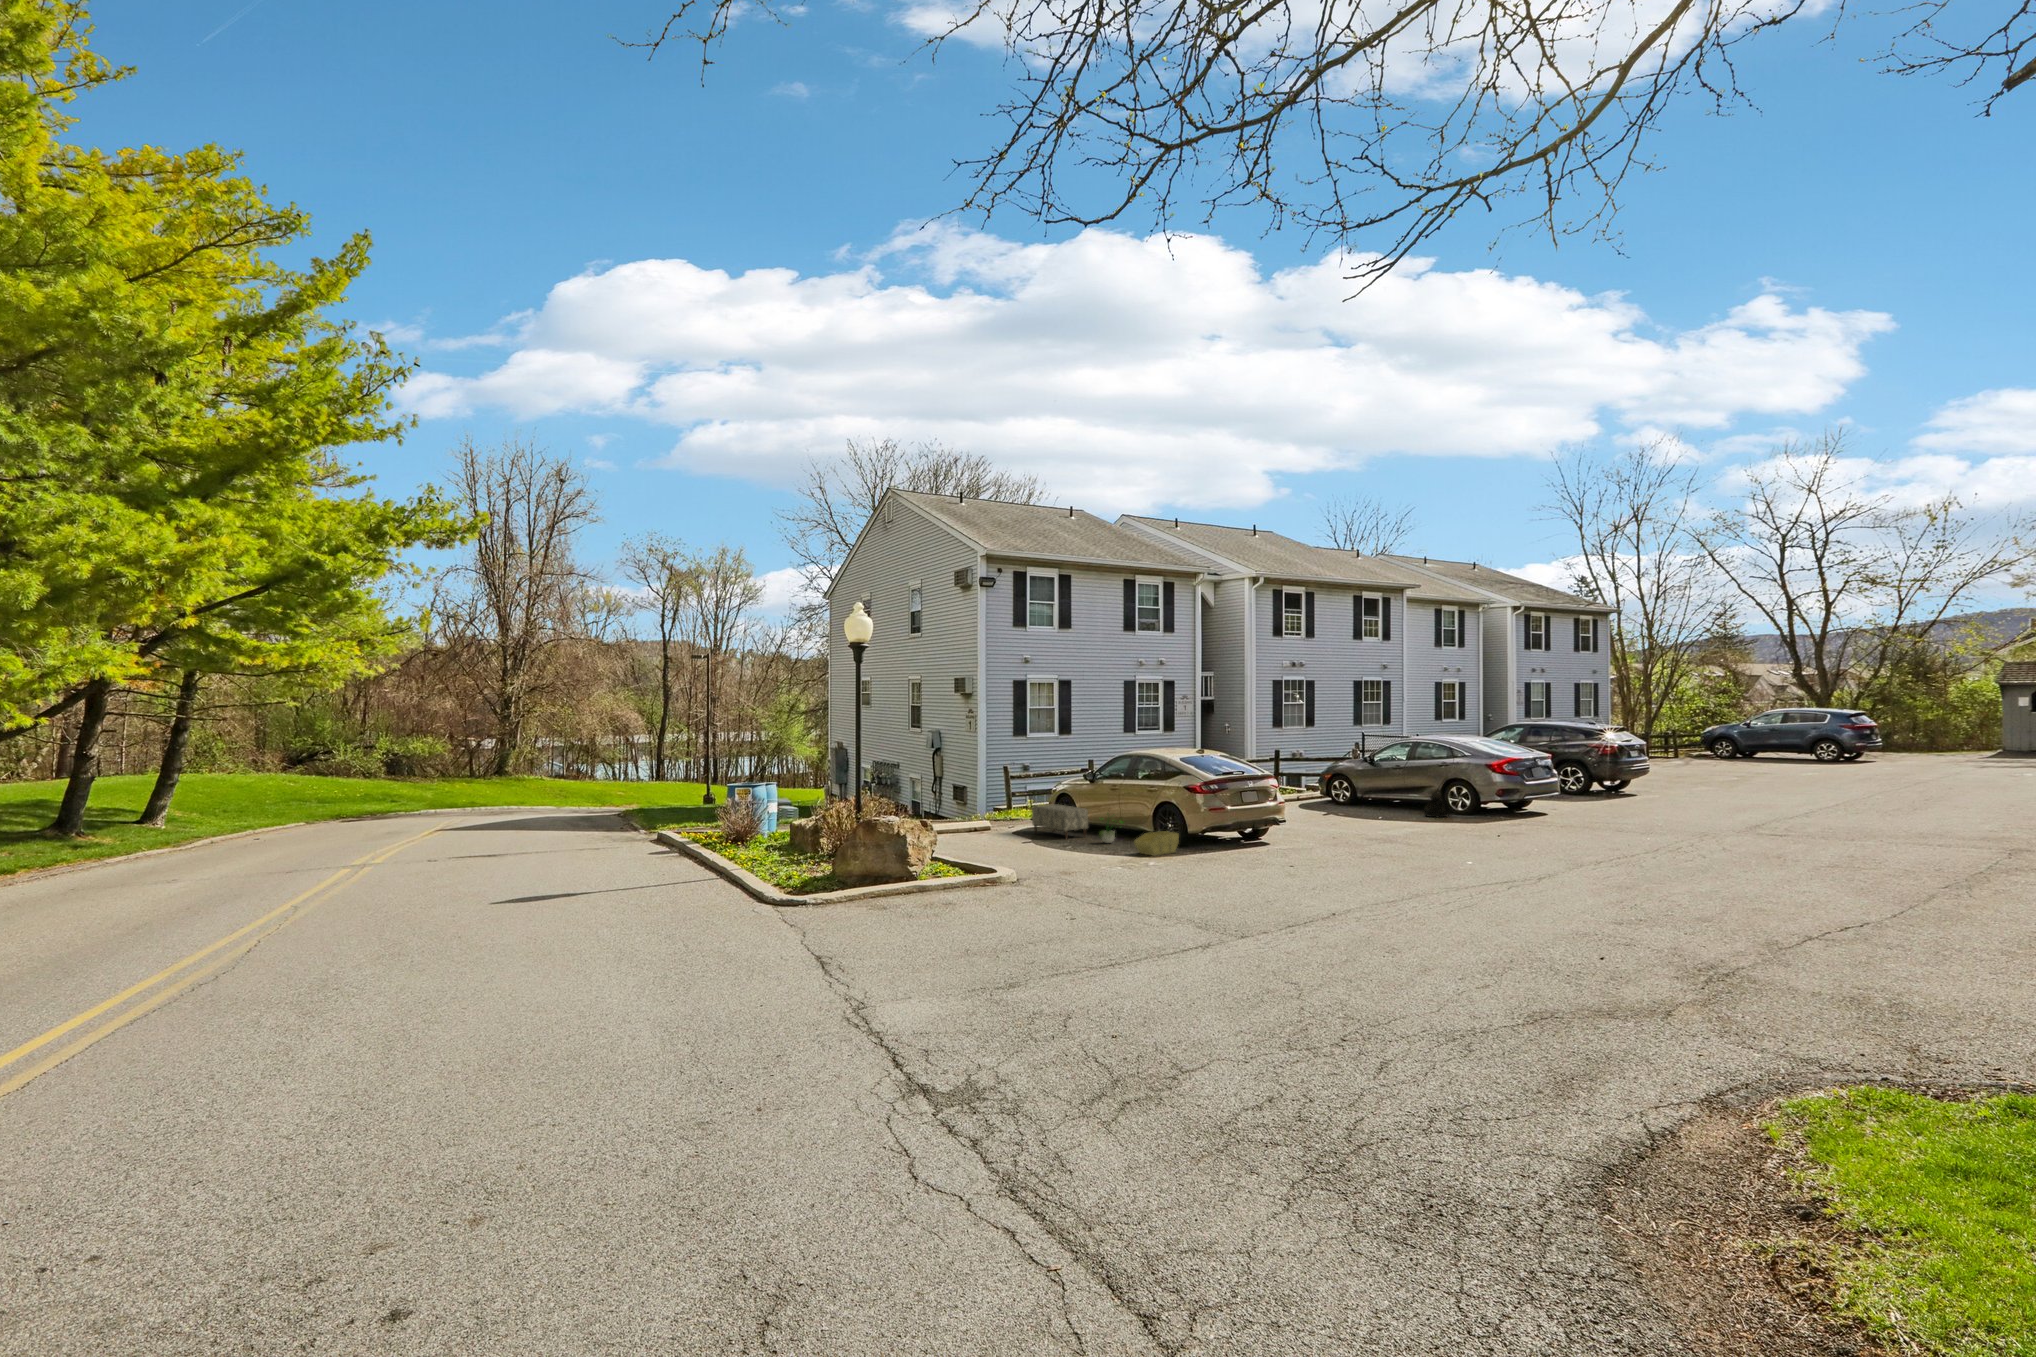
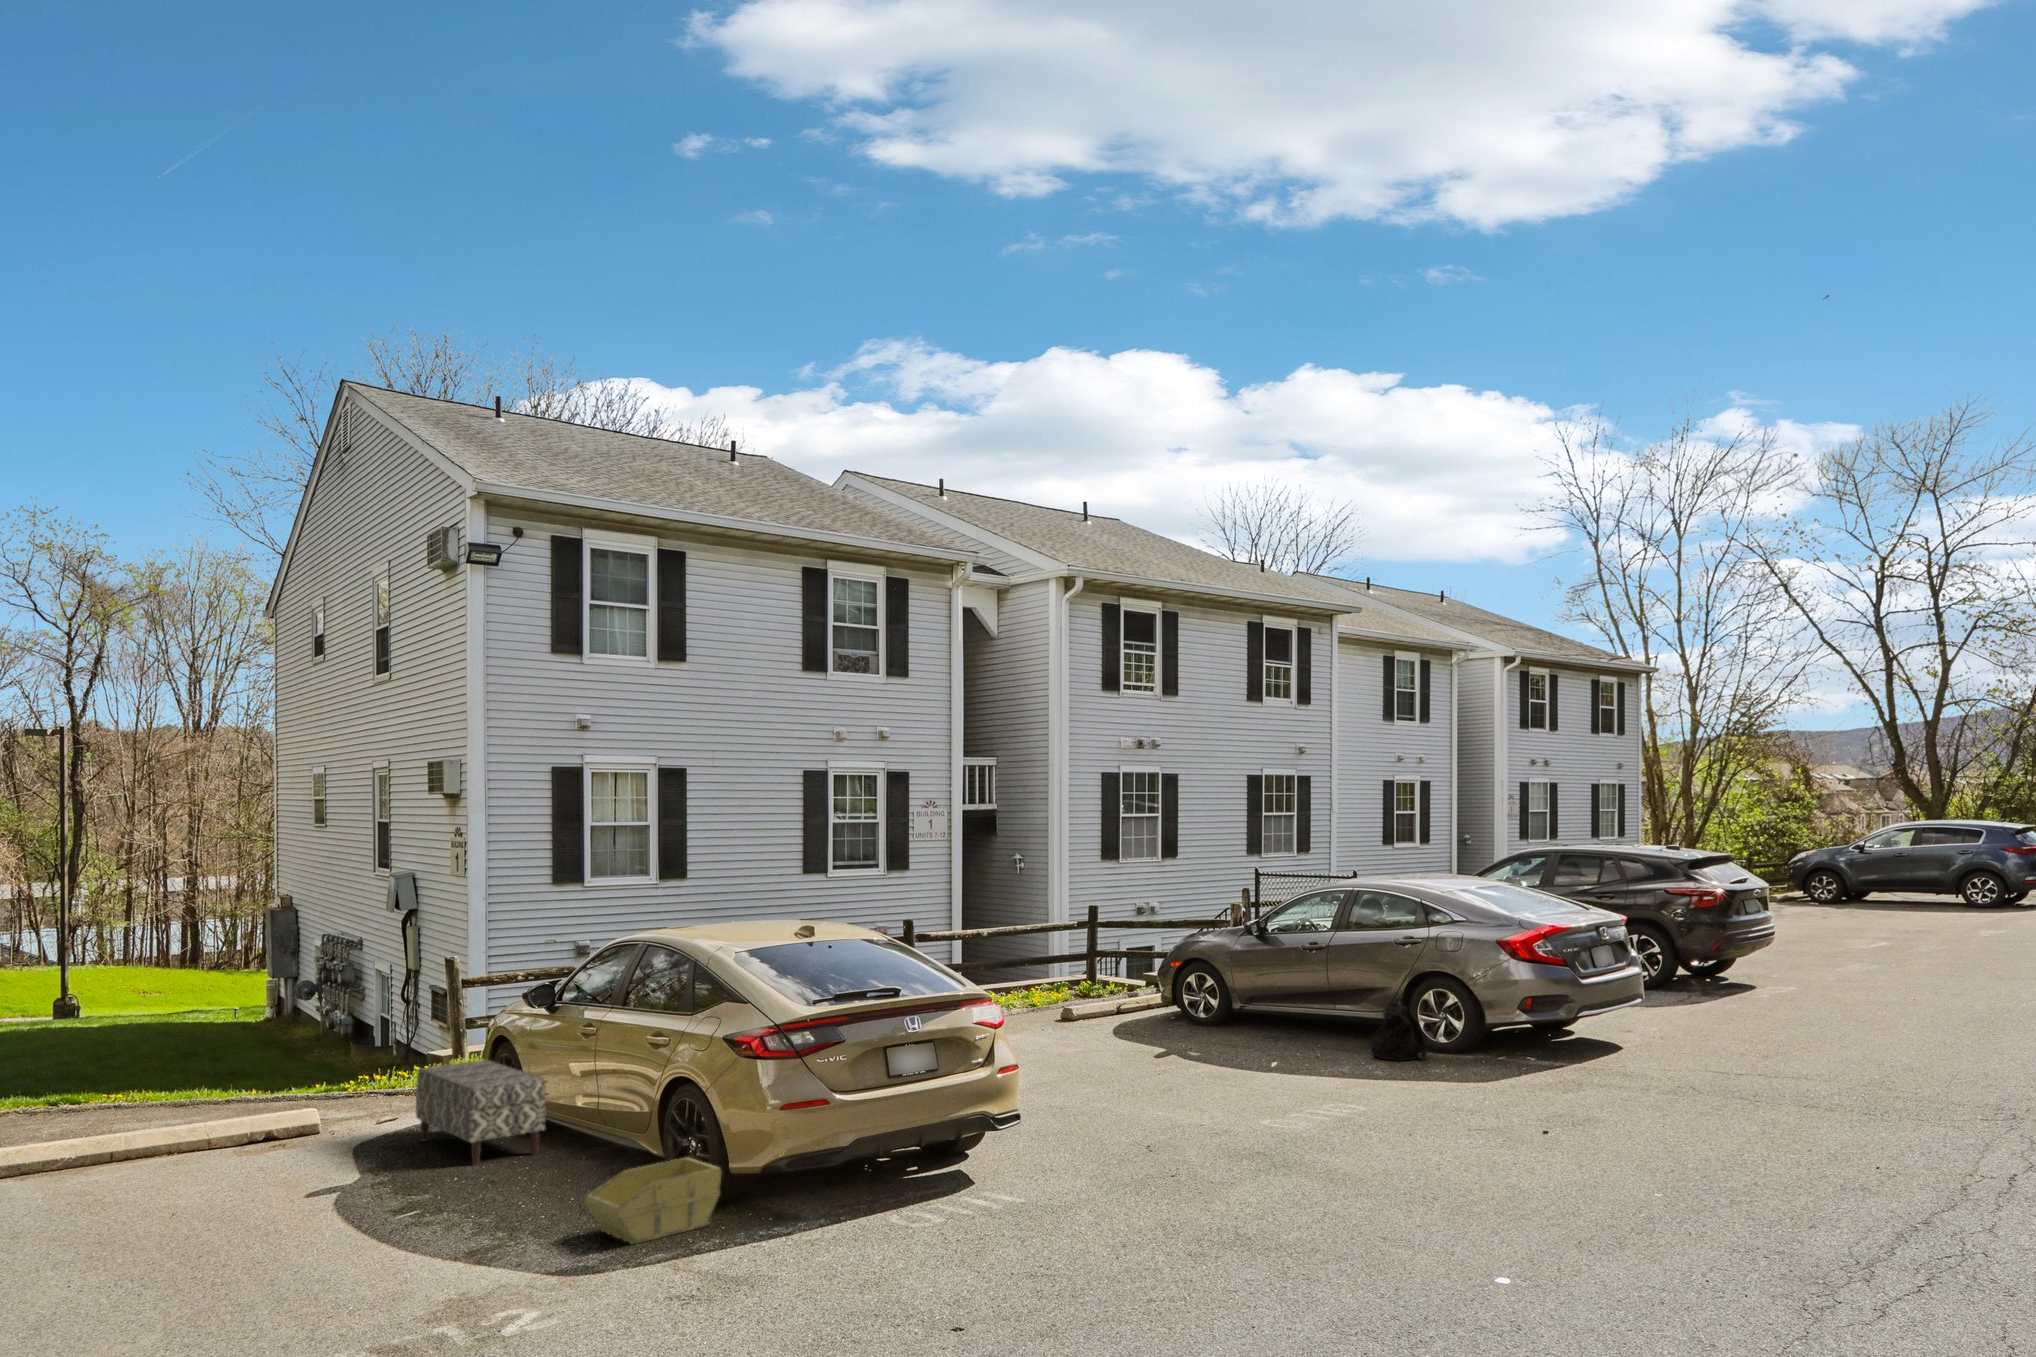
potted plant: present [1099,821,1123,843] -> none [539,1074,614,1182]

